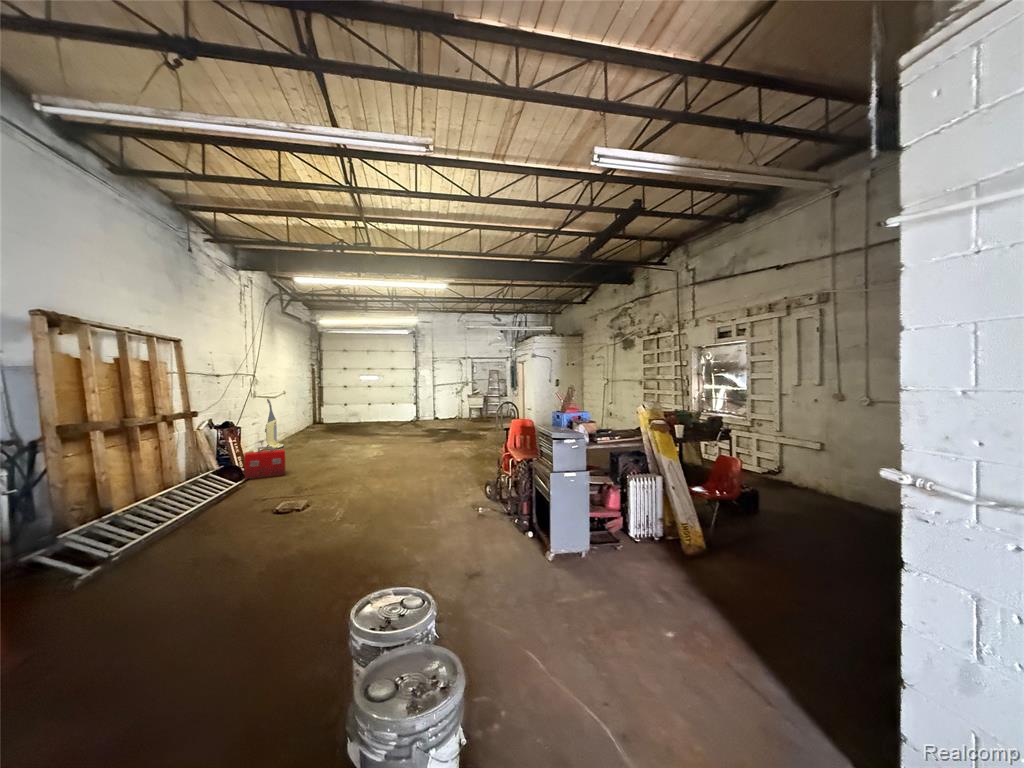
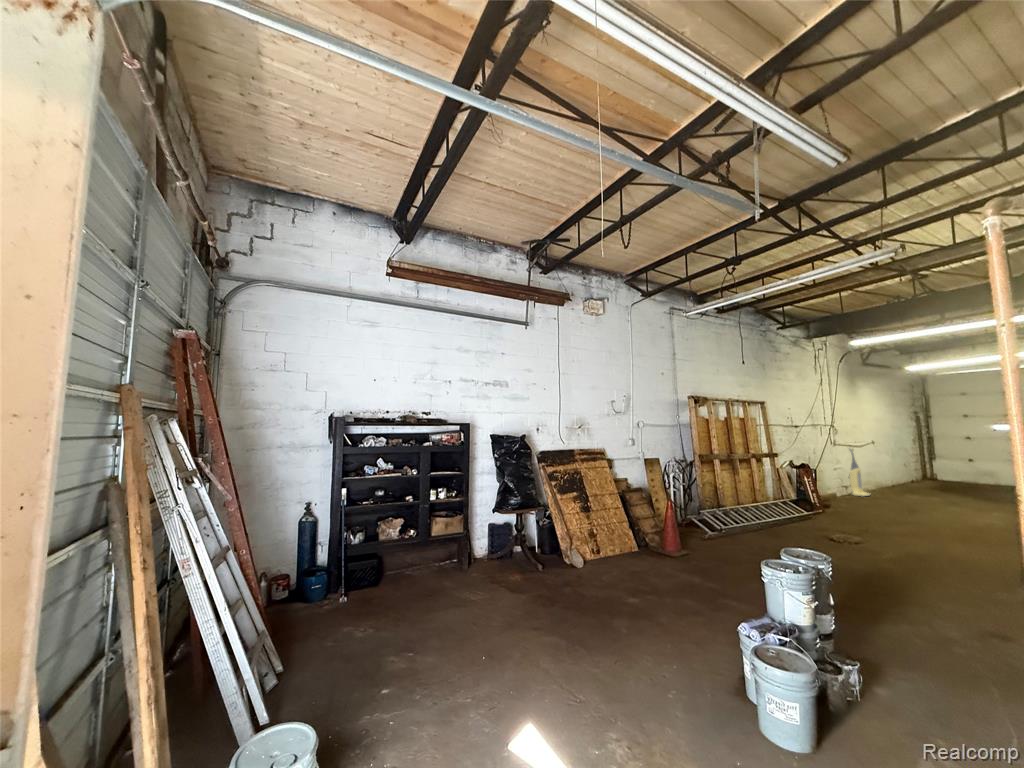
toolbox: present [245,446,285,479] -> none [817,488,858,517]

